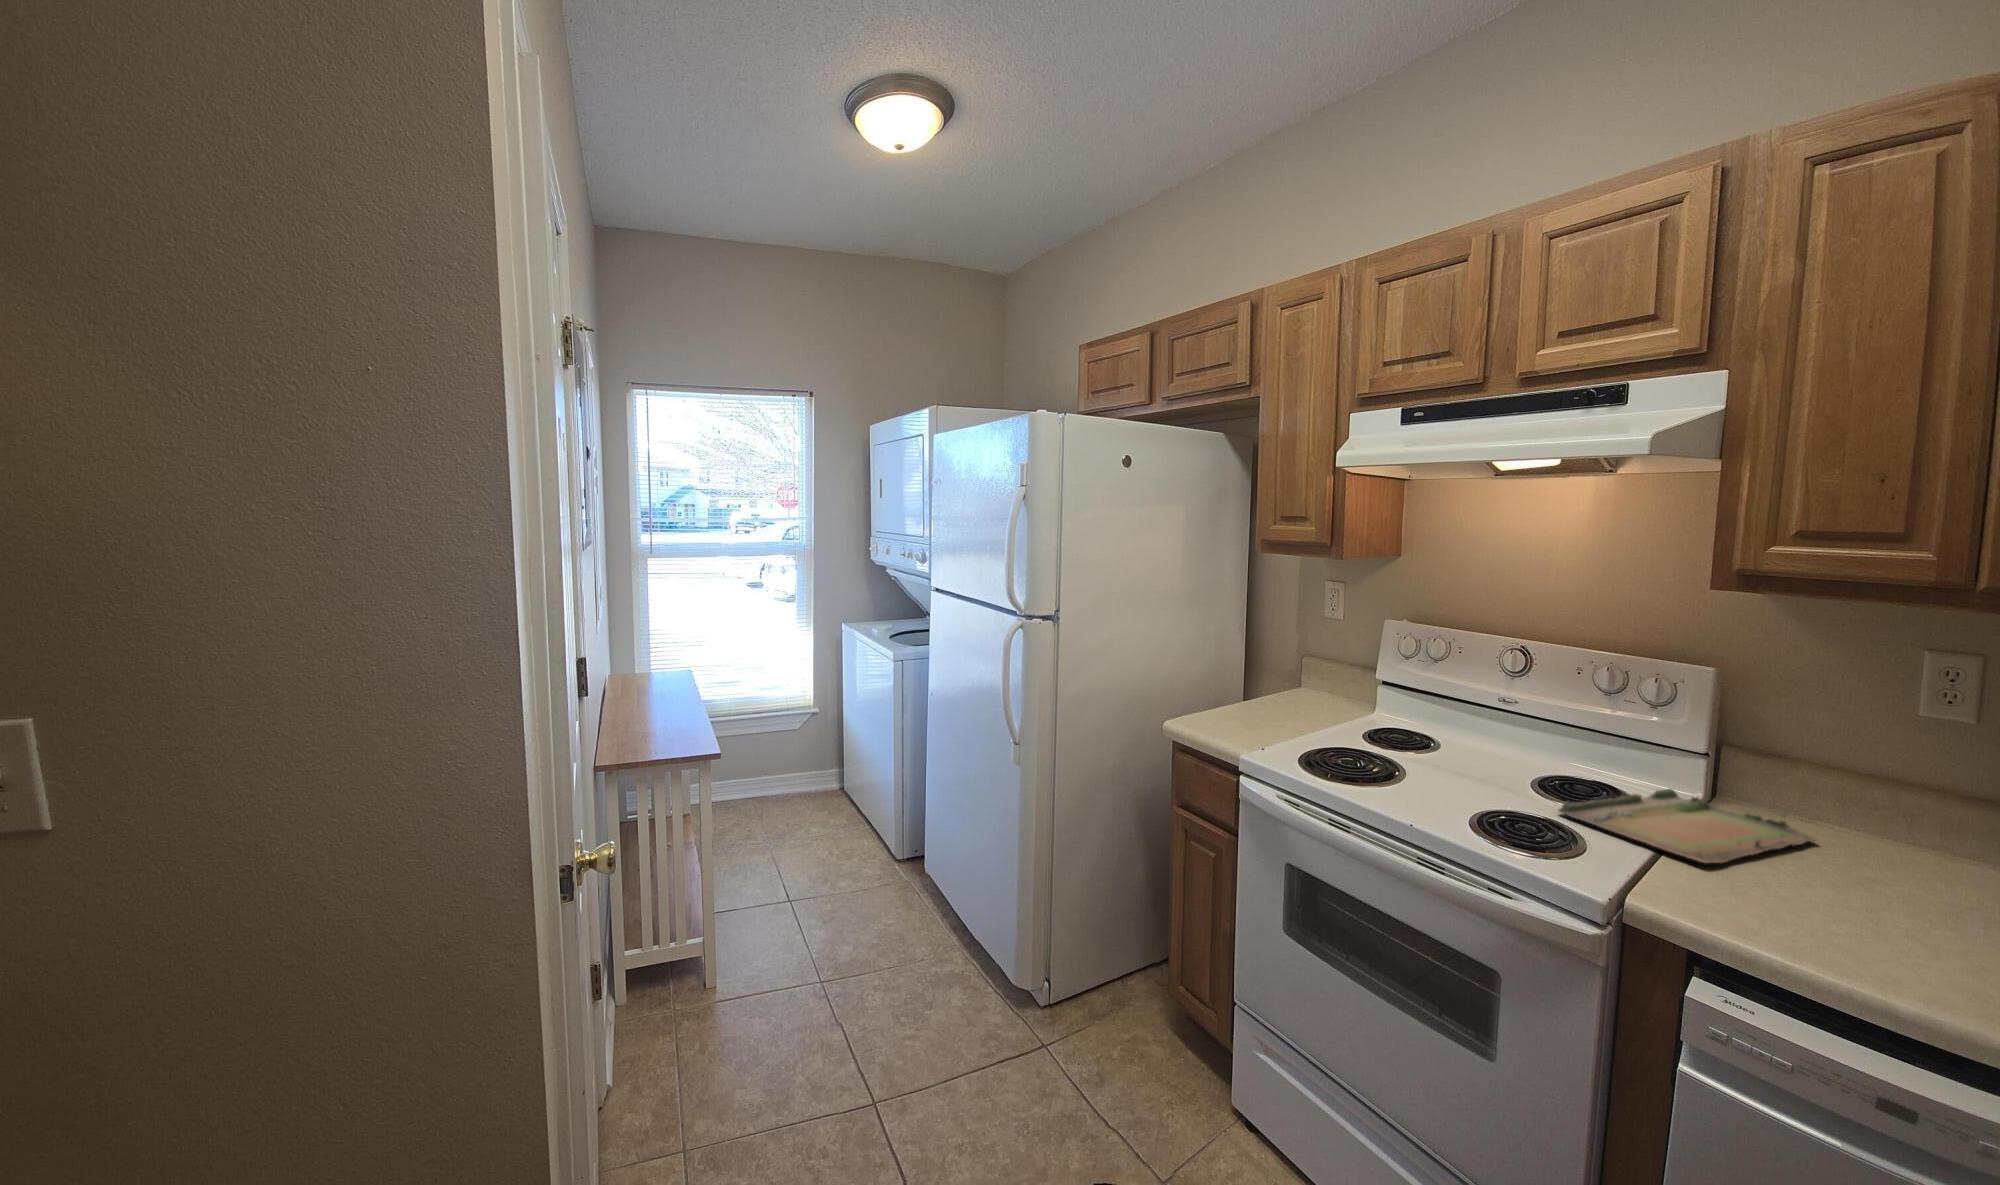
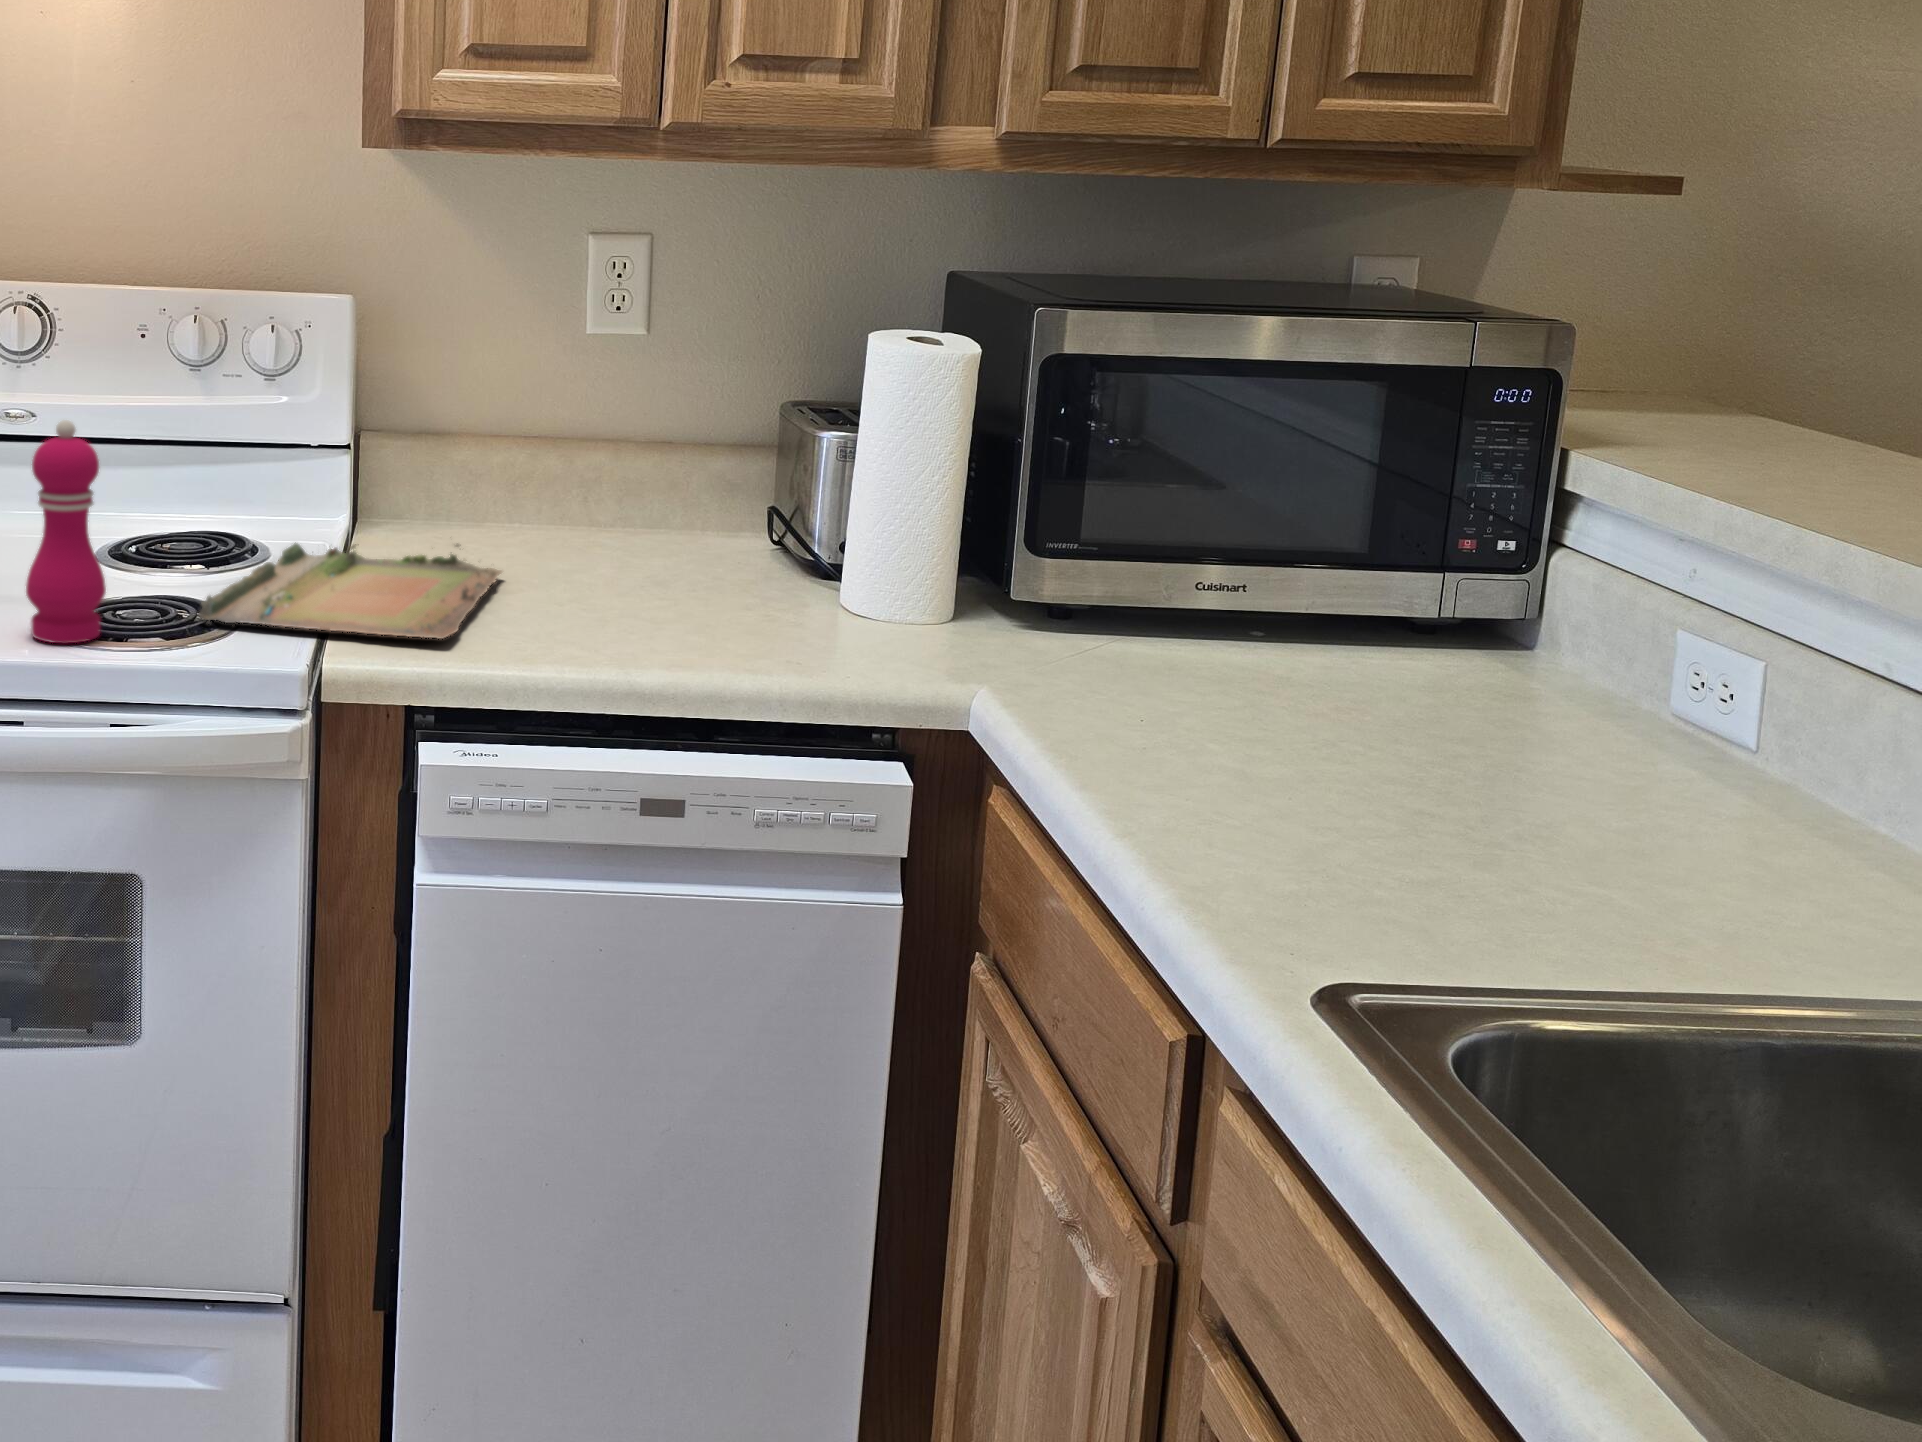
pepper mill: none [1458,701,1501,806] -> present [26,420,106,643]

